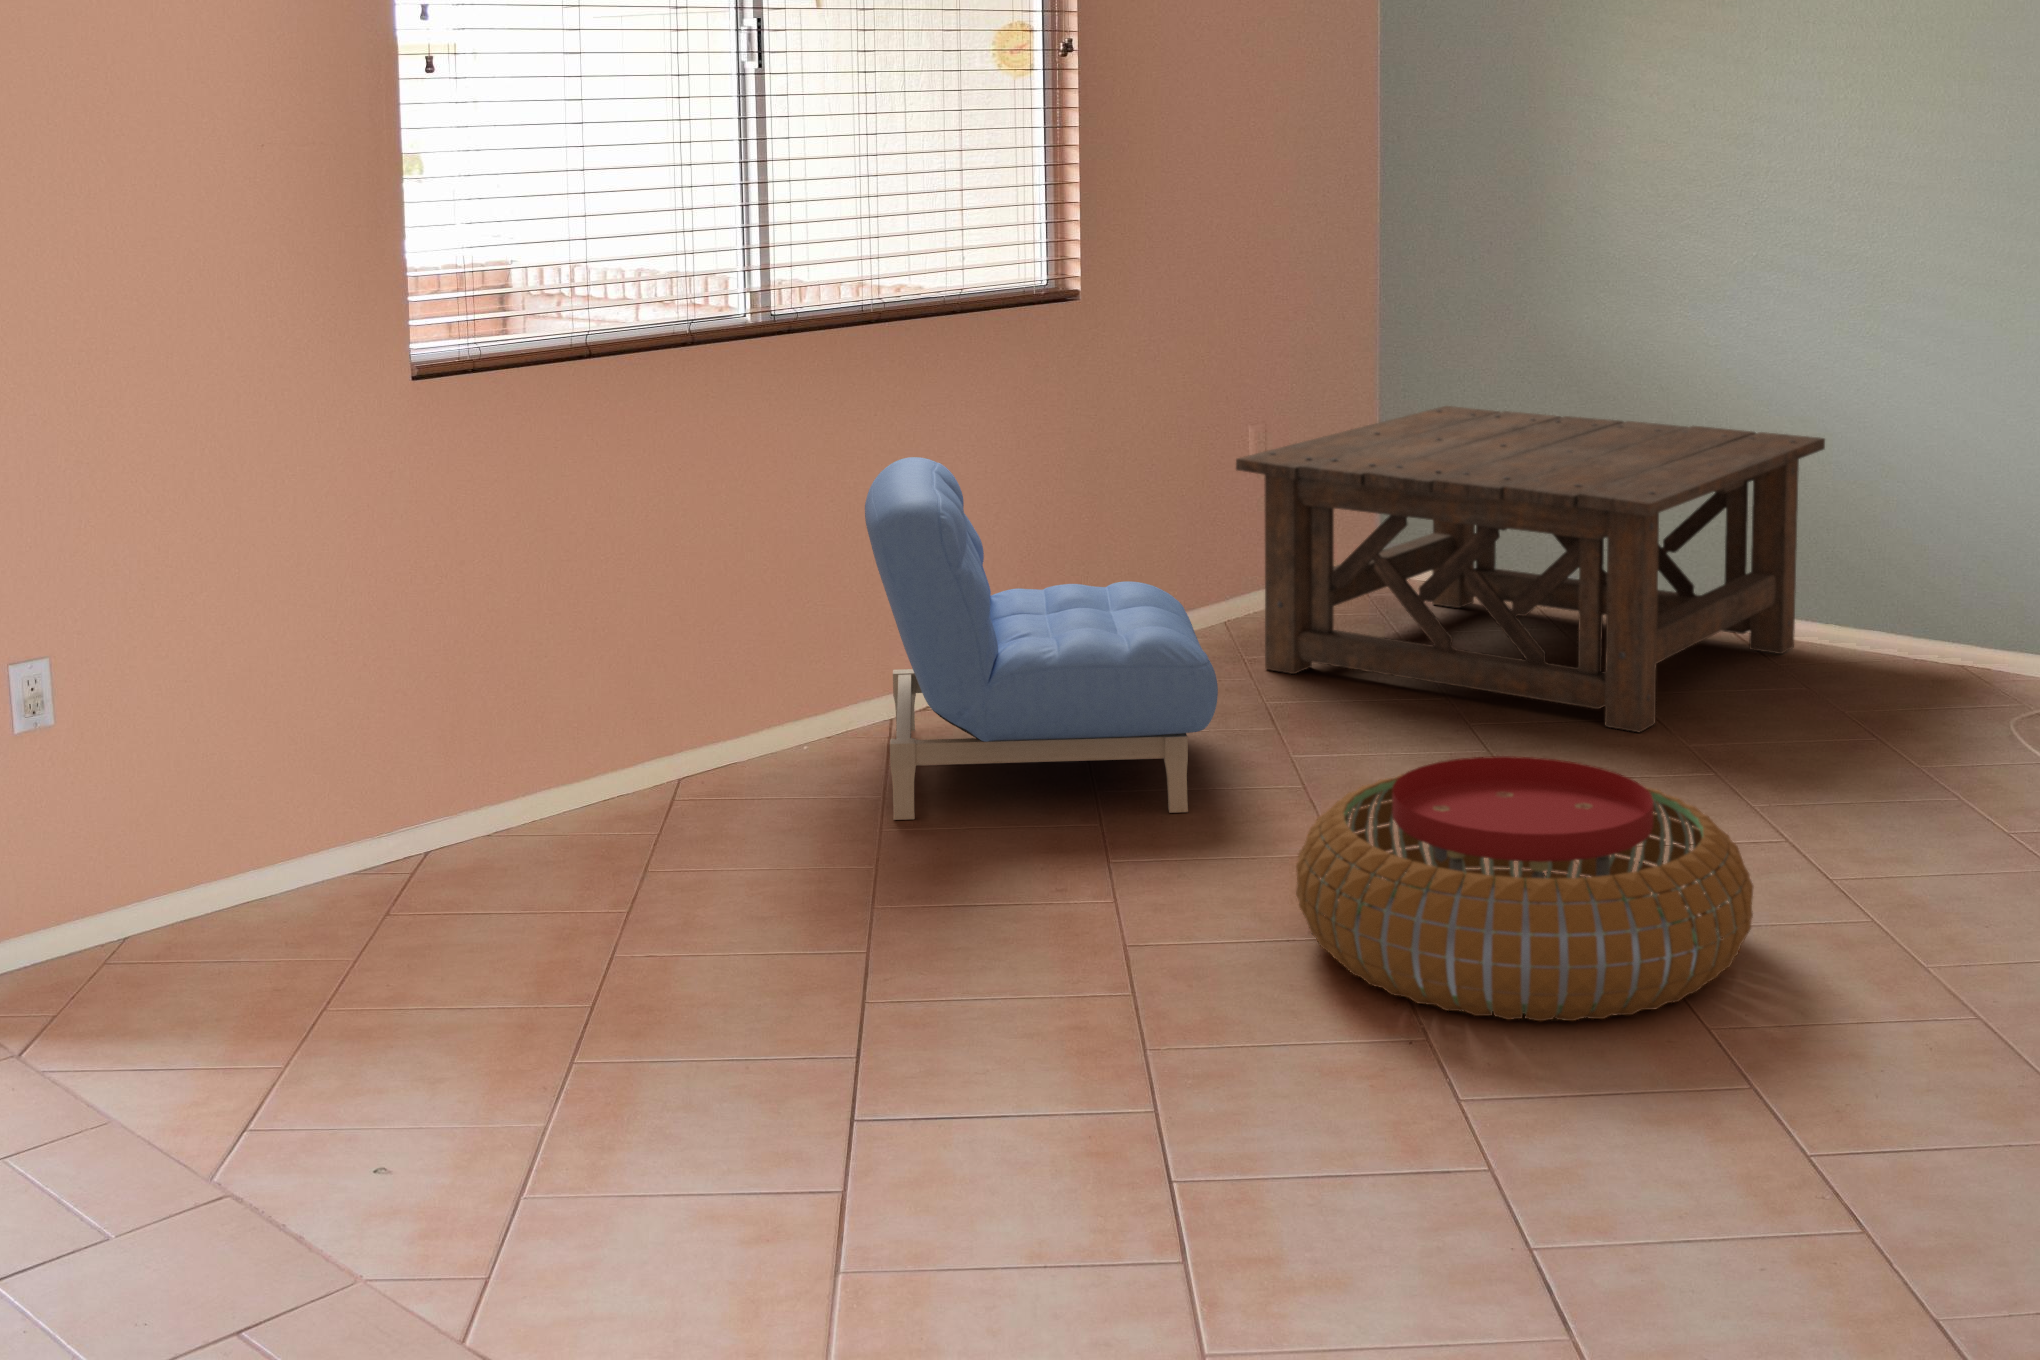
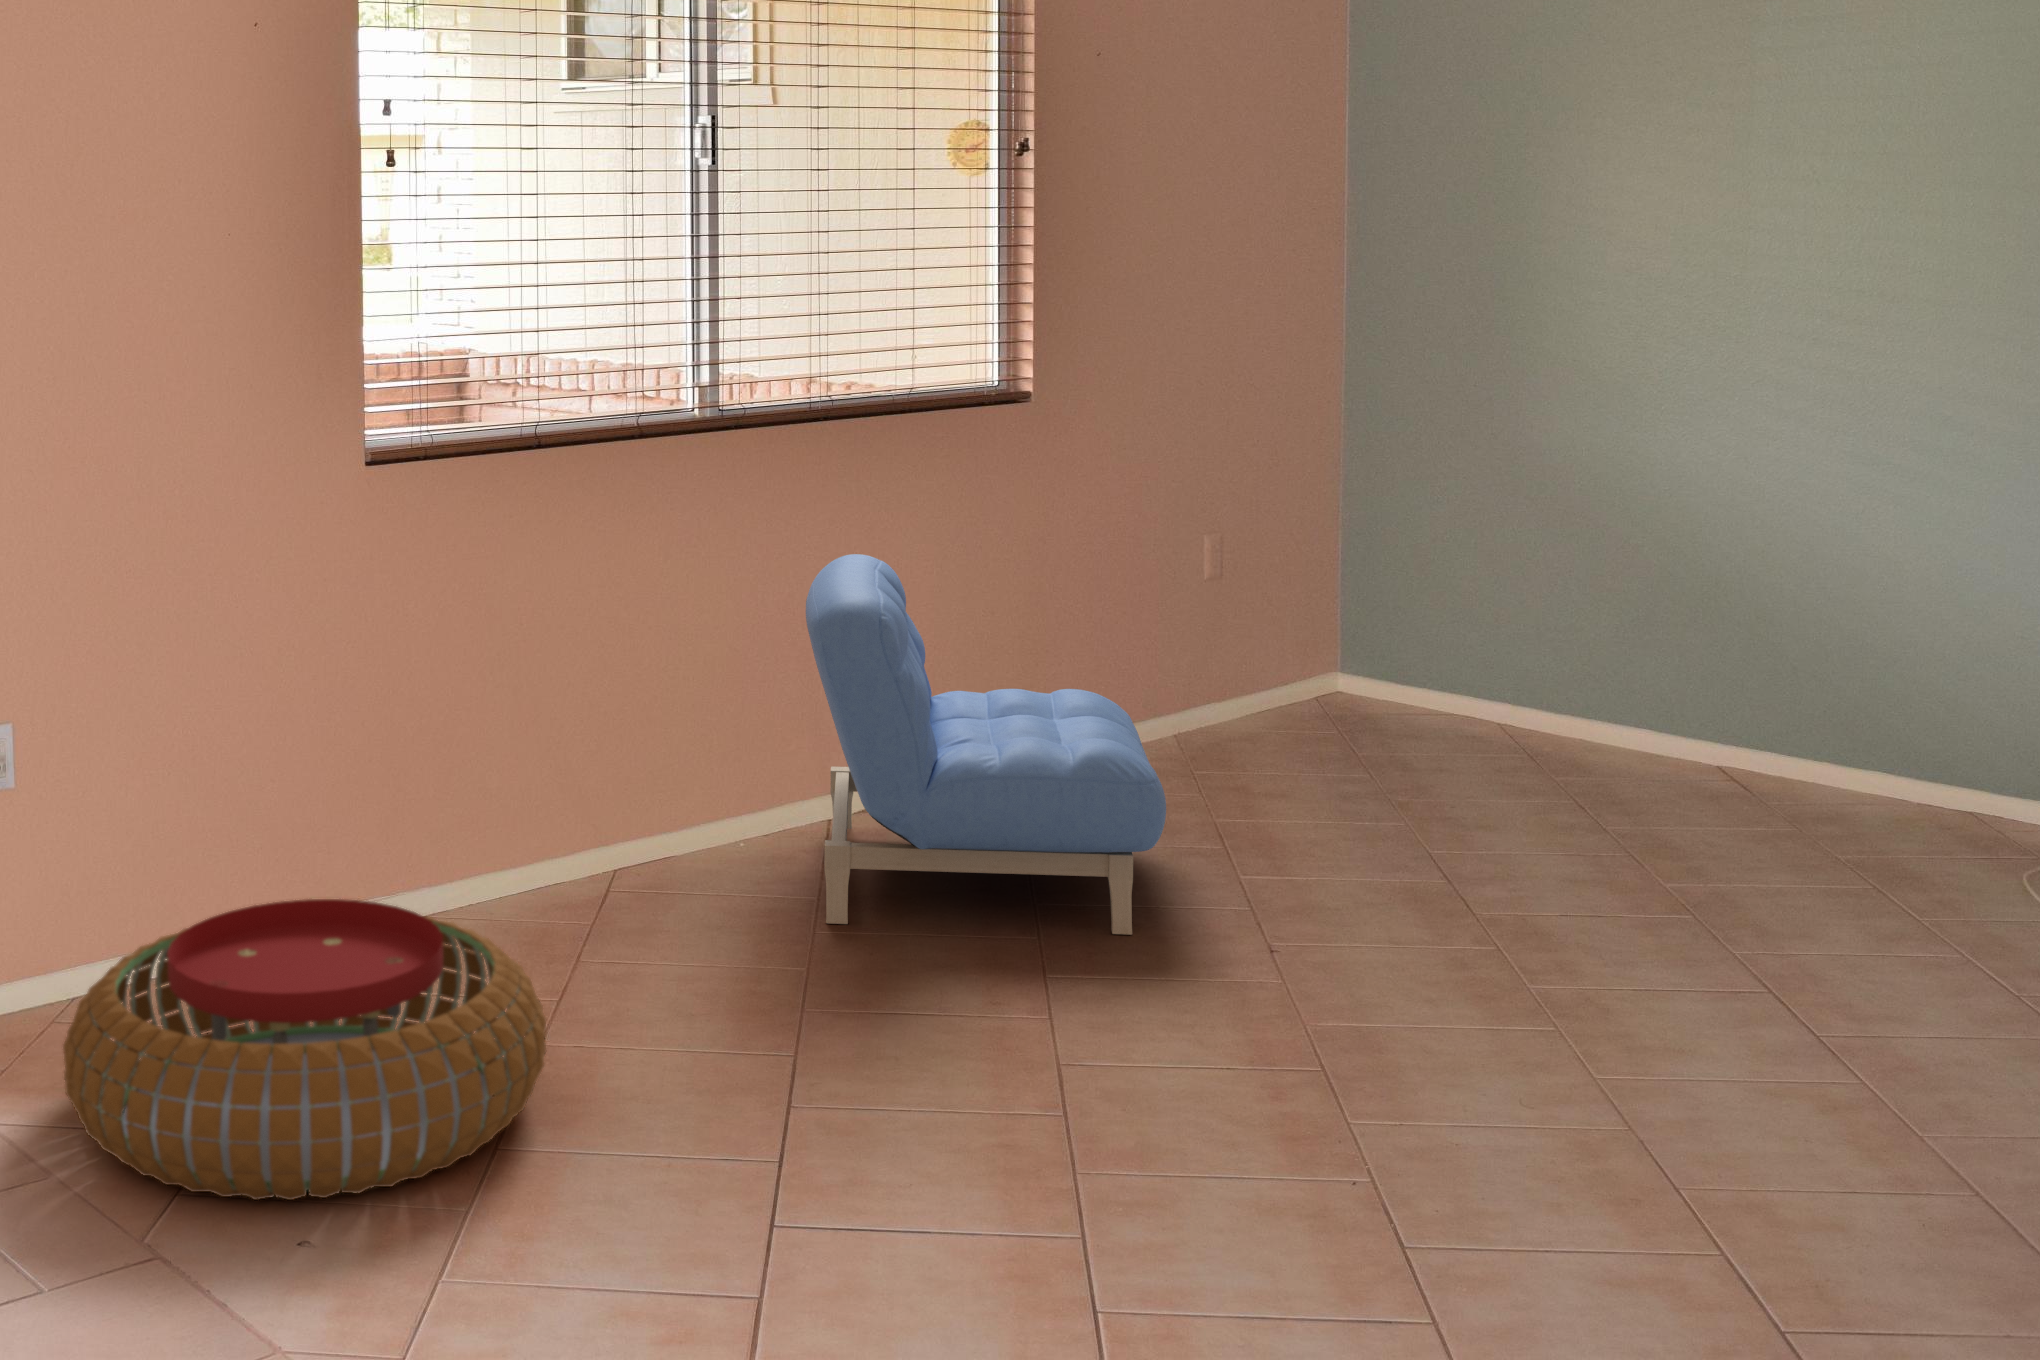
coffee table: present [1236,406,1825,732] -> none [1187,518,1833,876]
pouf: present [1296,756,1753,1021] -> present [63,899,546,1200]

